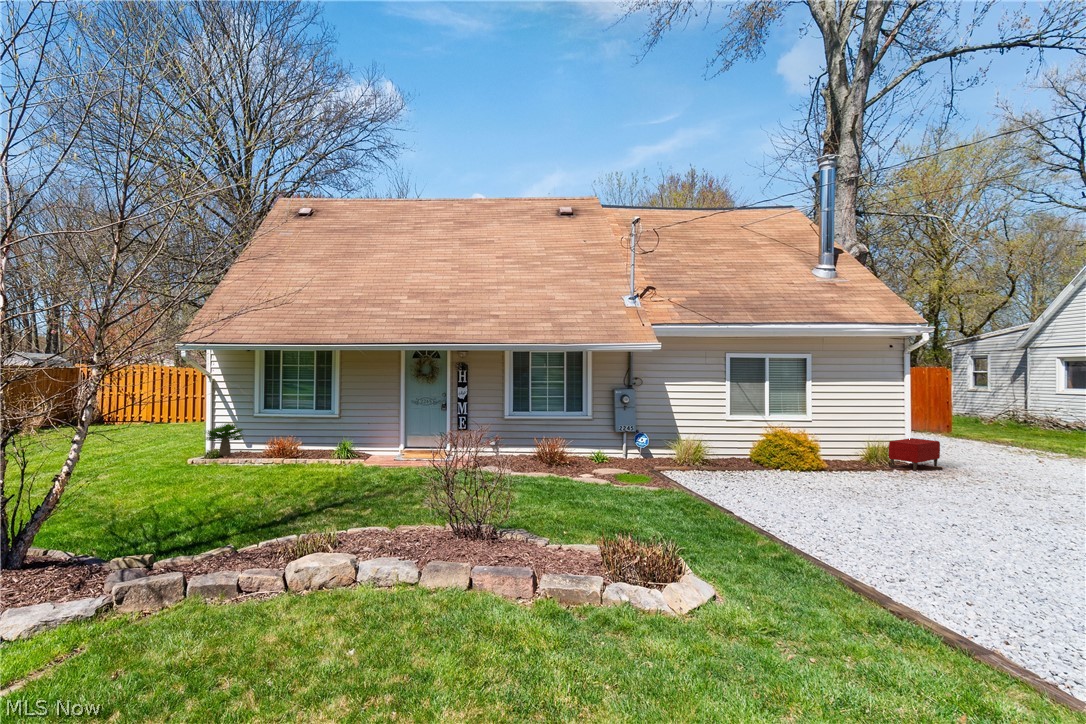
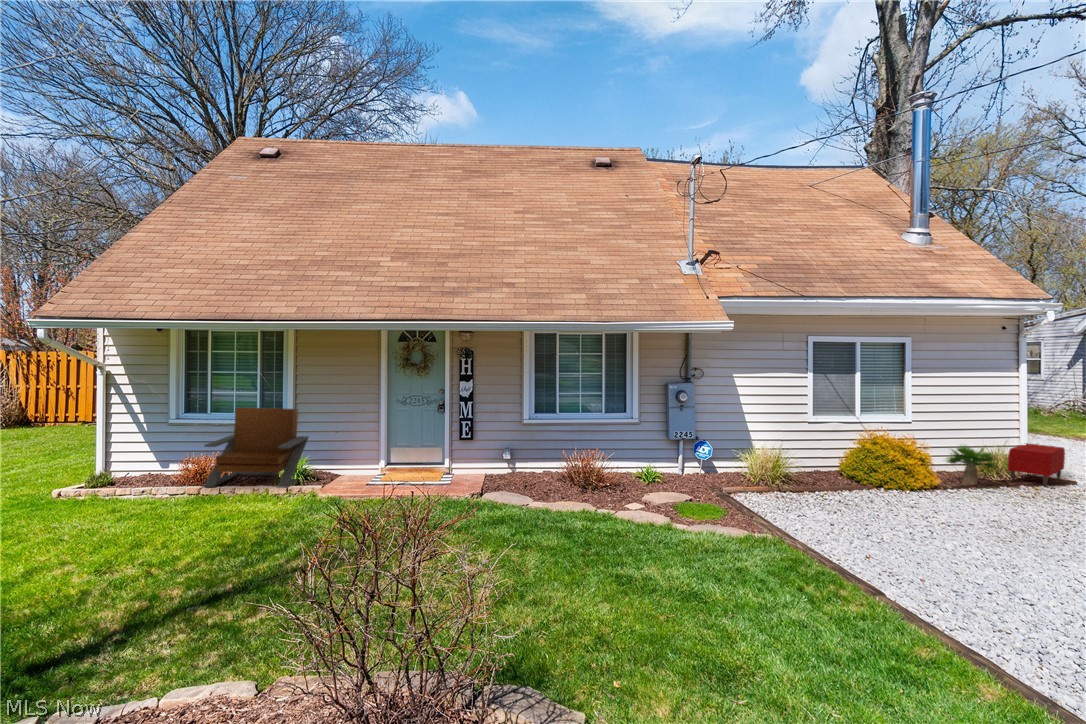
lounge chair: none [276,405,349,462] -> present [204,407,308,488]
potted plant: present [206,423,244,455] -> present [946,446,997,485]

